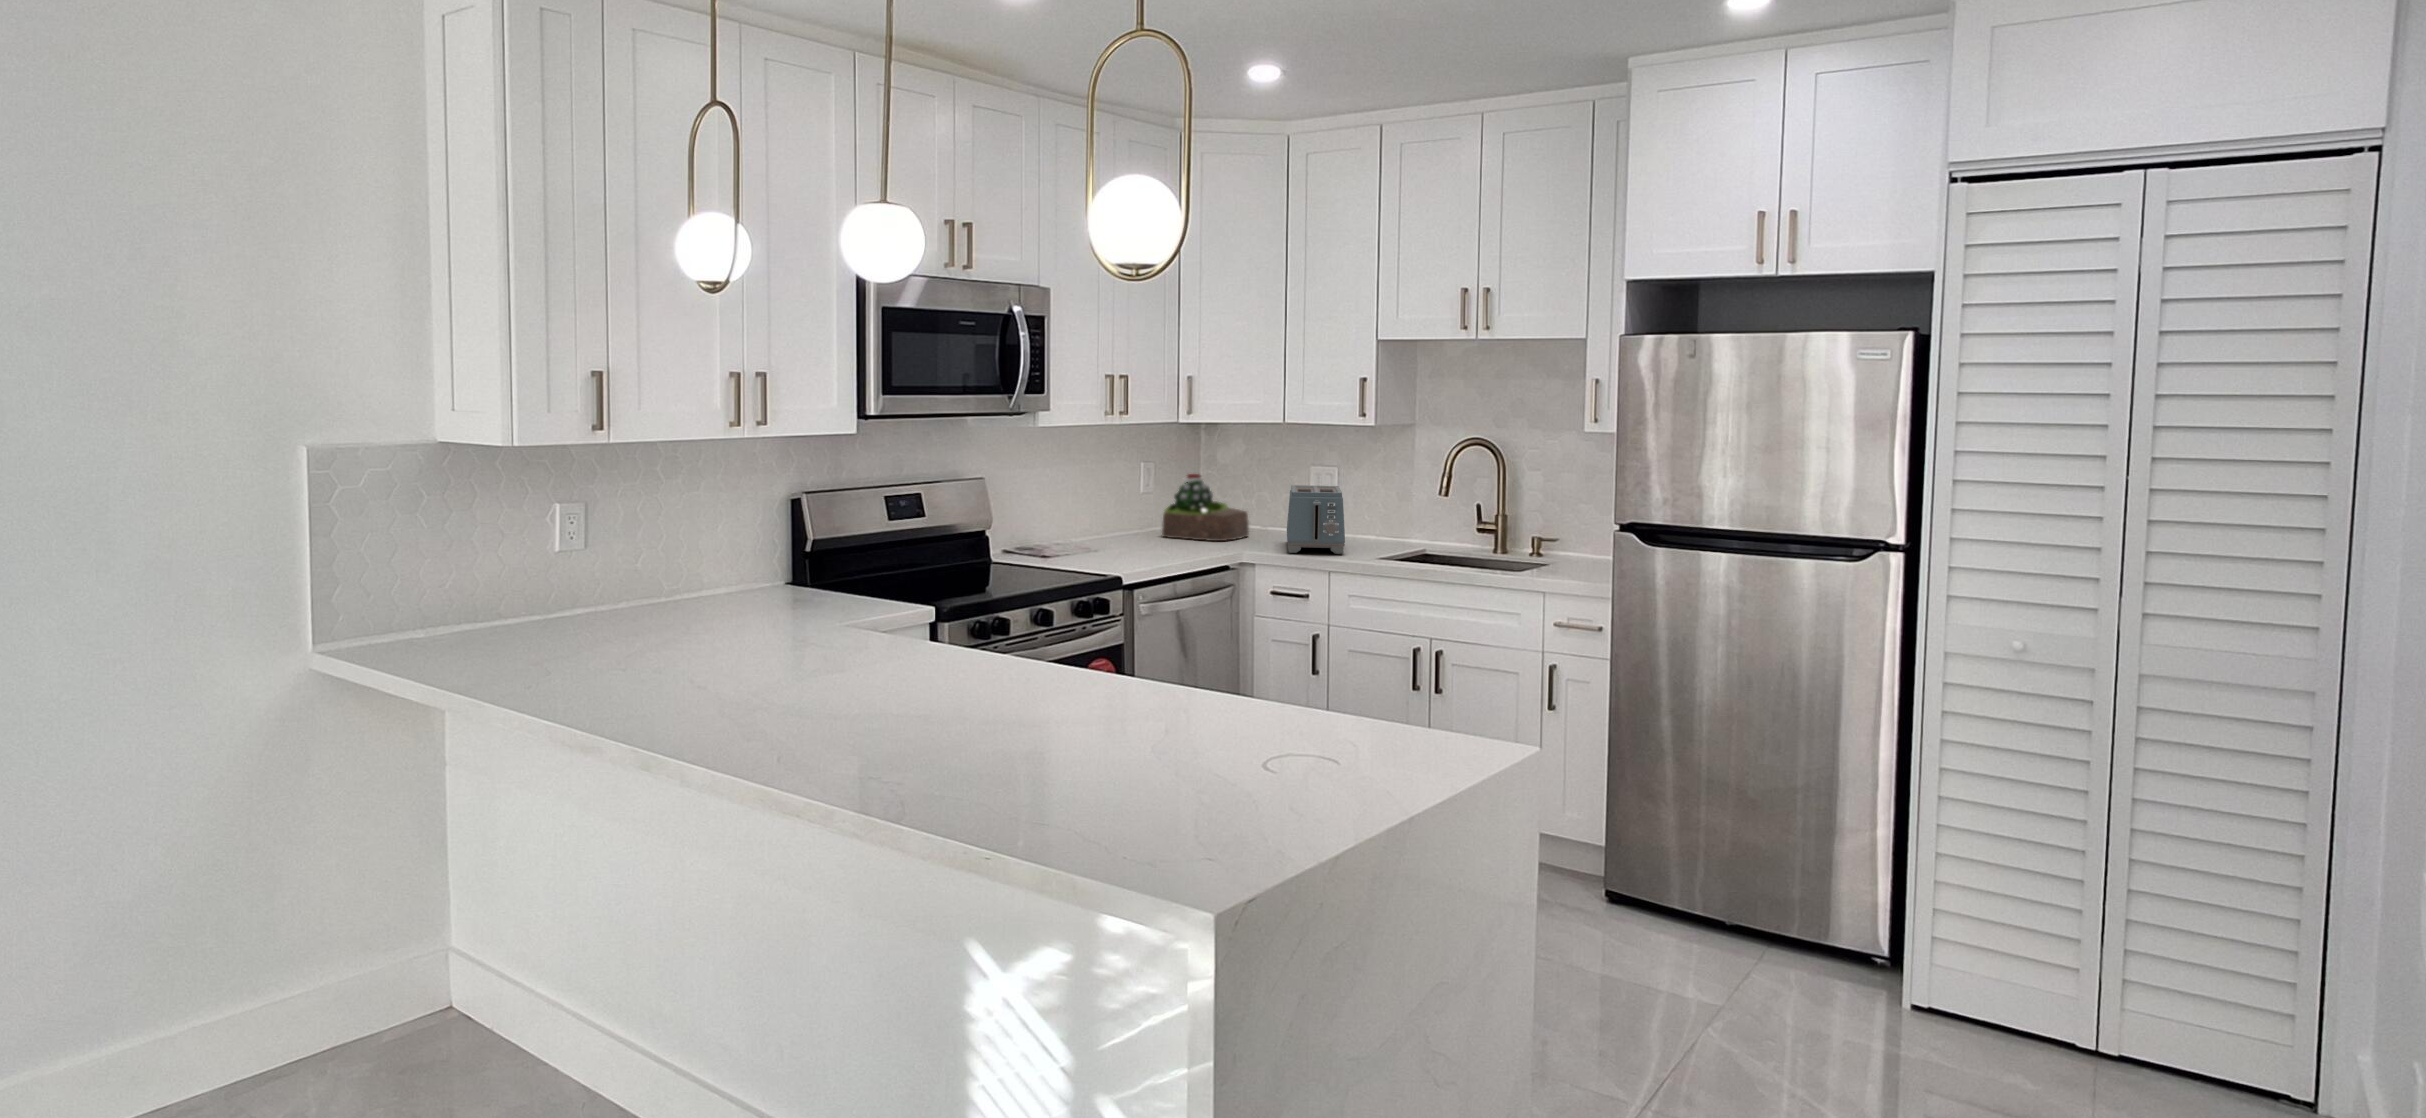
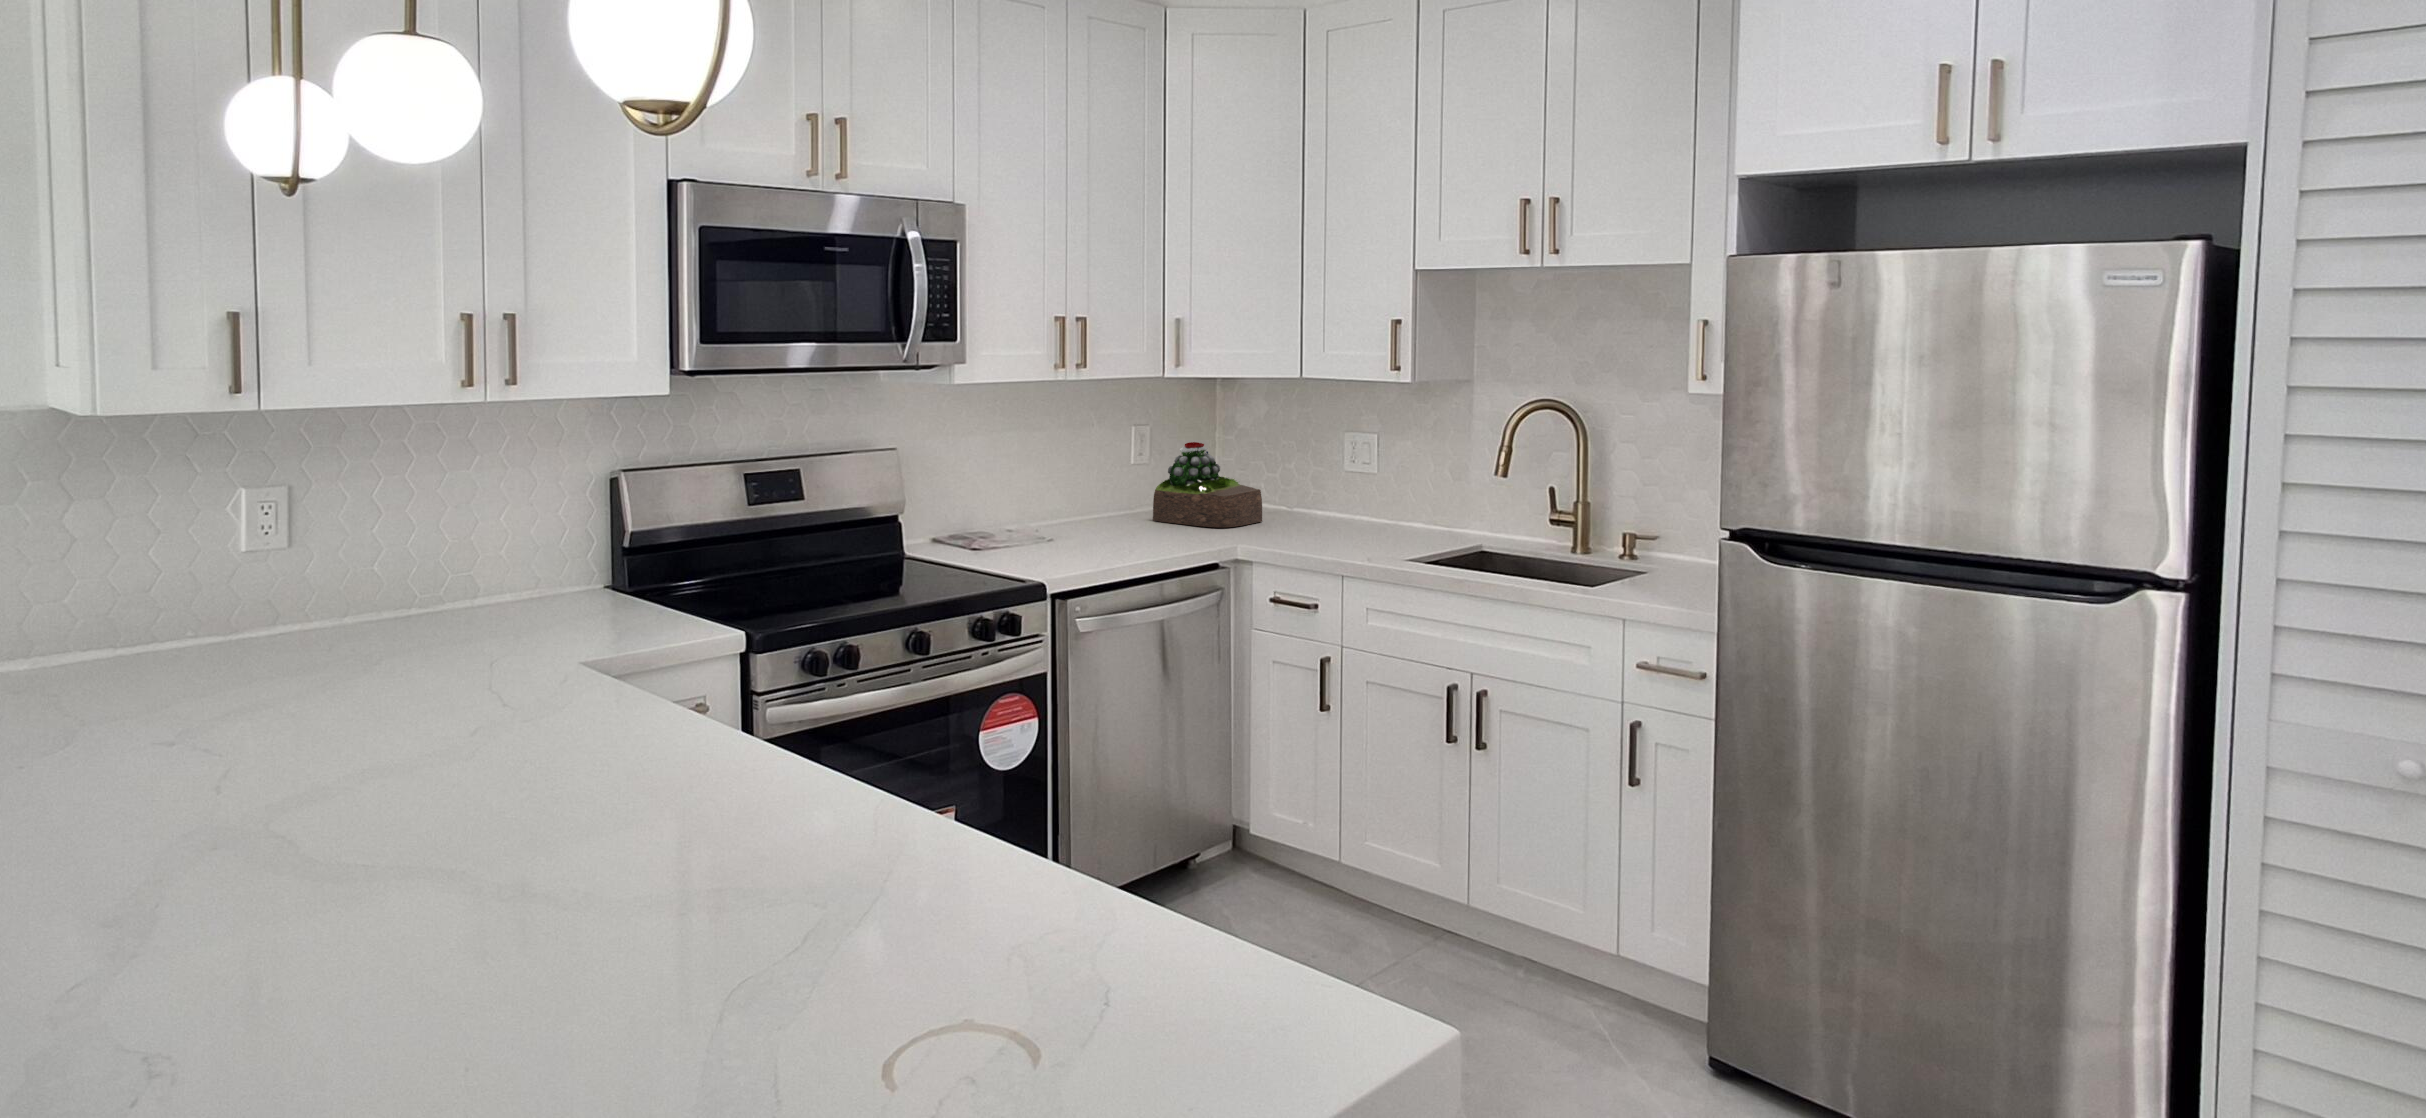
toaster: present [1287,485,1345,554] -> none [1294,459,1375,550]

